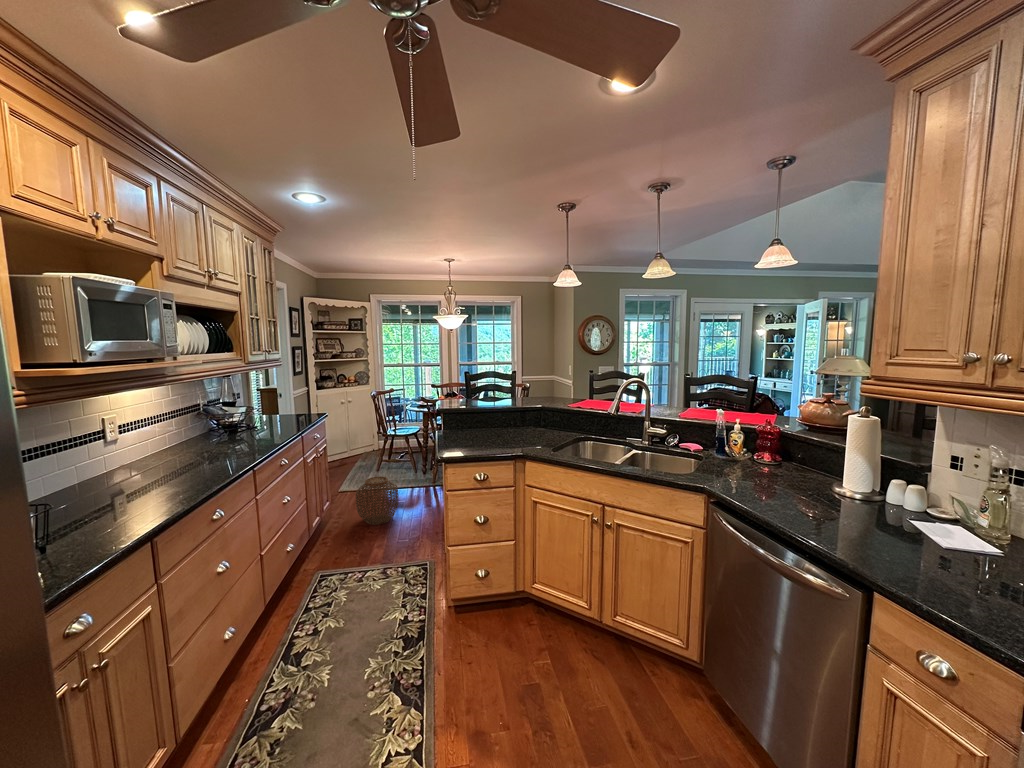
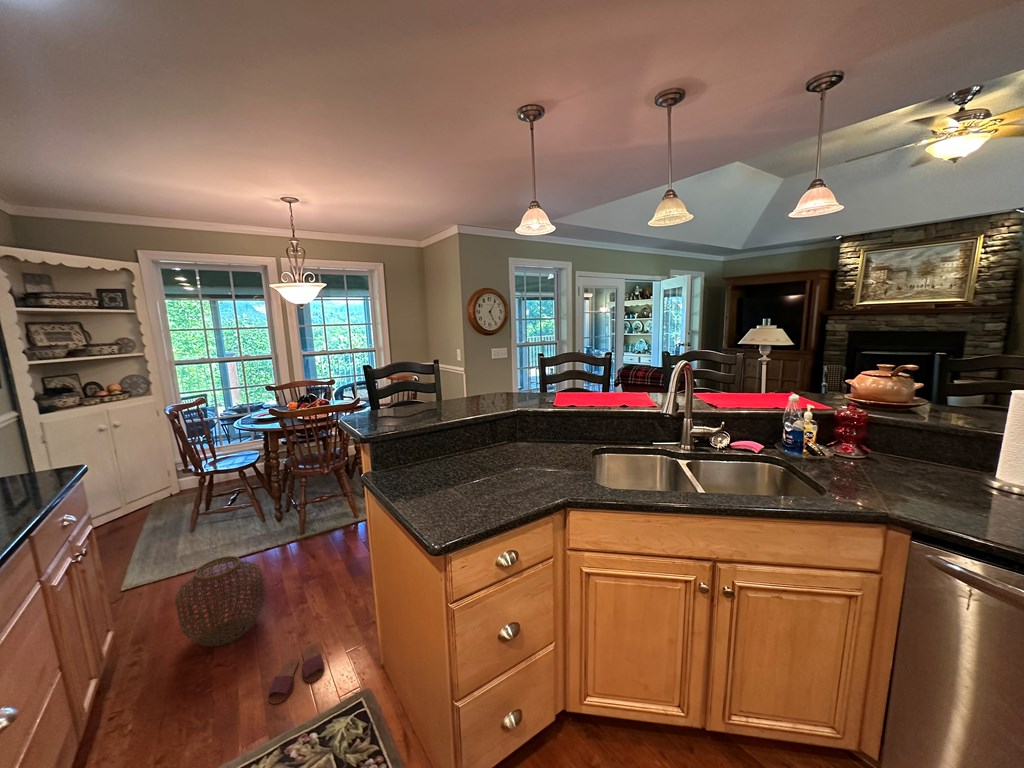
slippers: none [386,535,417,554] -> present [268,644,324,704]

